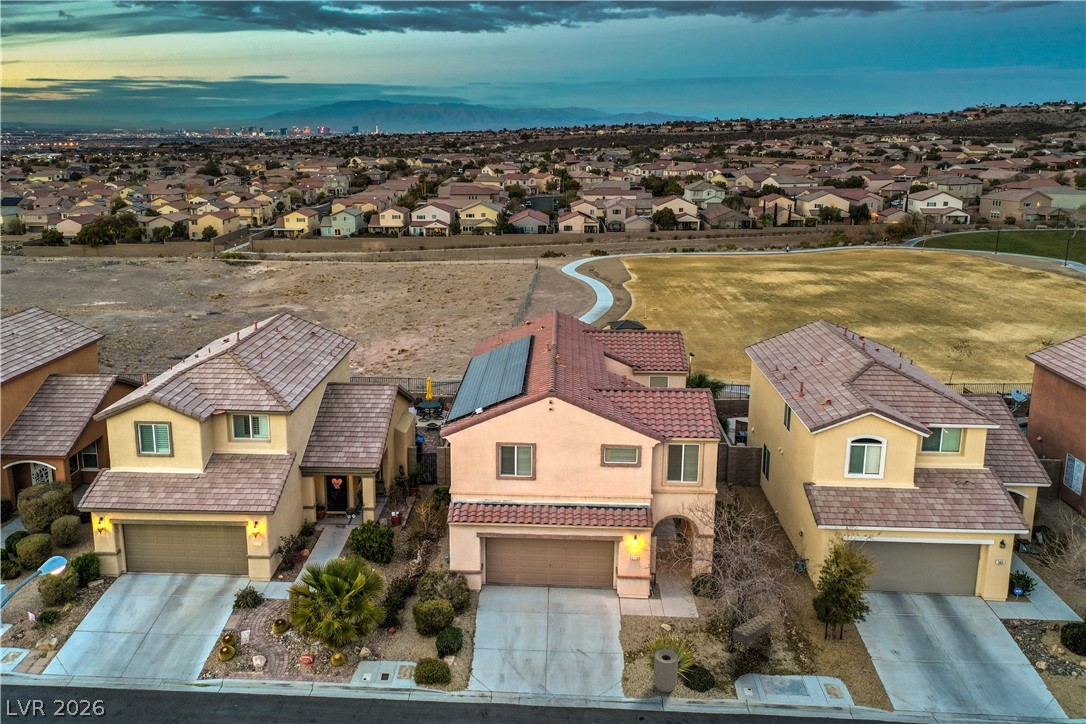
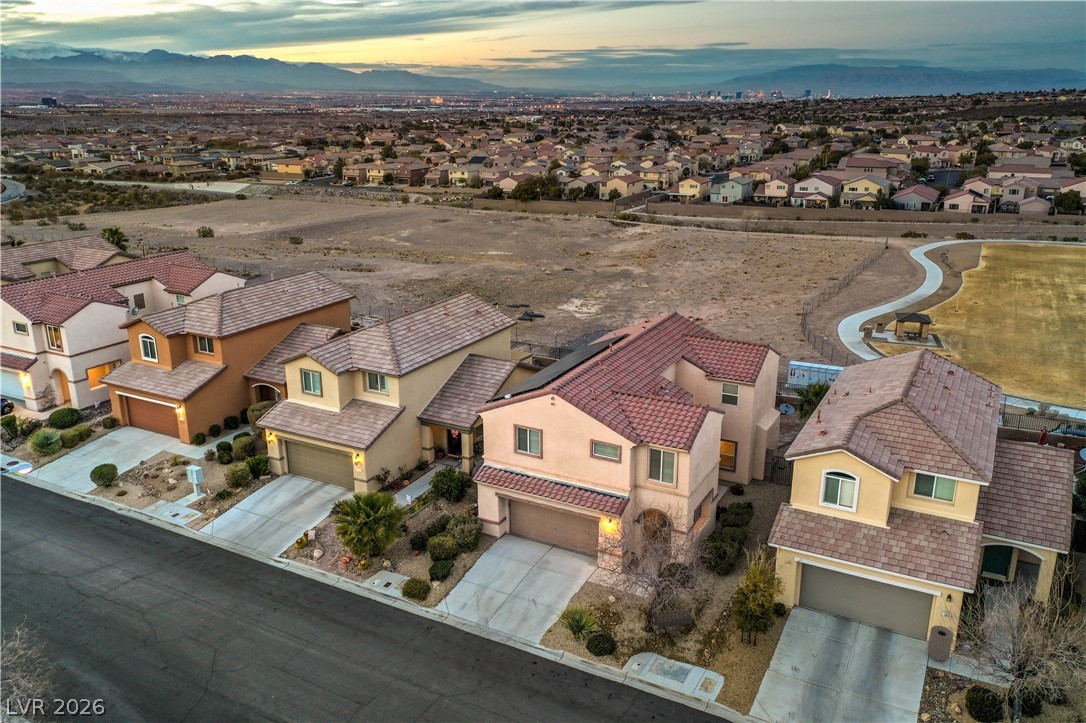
trash can: present [653,649,678,692] -> present [927,626,953,662]

